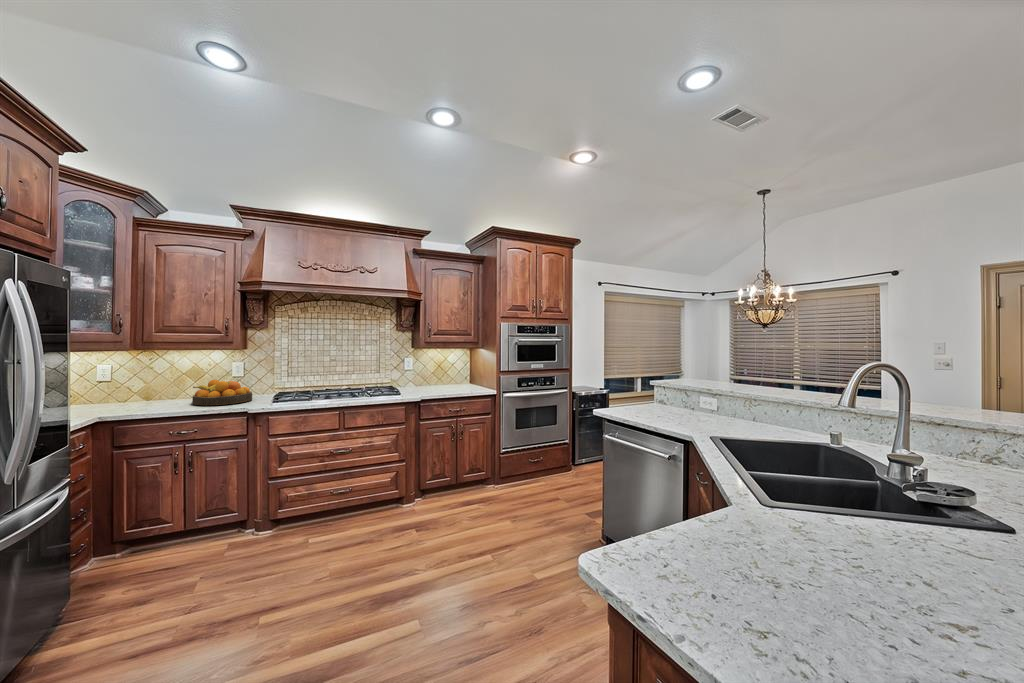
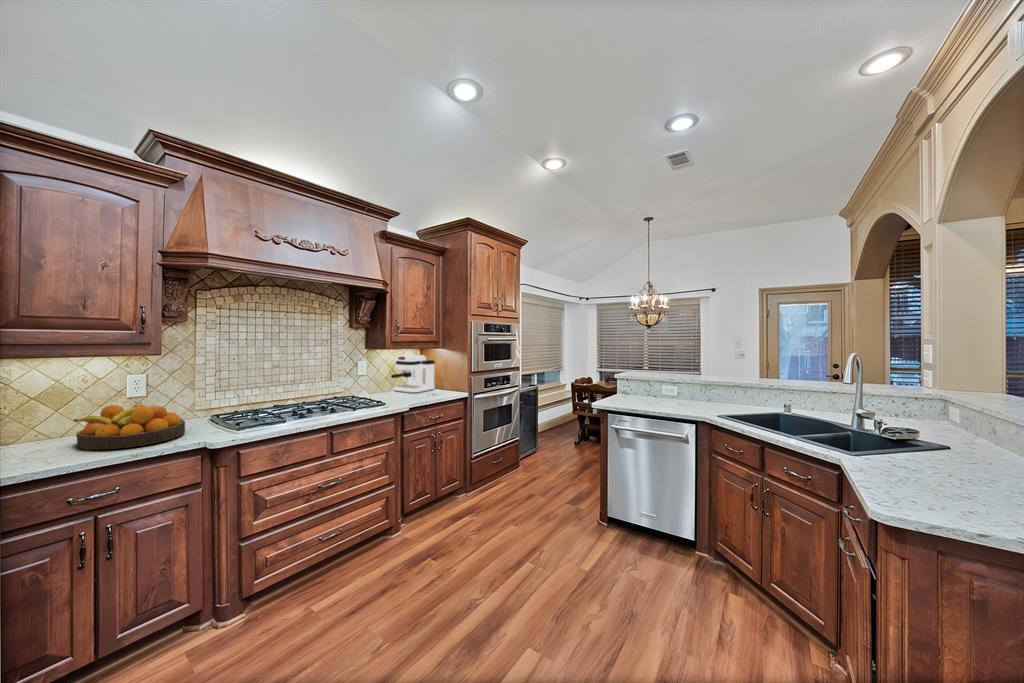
coffee maker: none [421,353,462,391] -> present [391,355,435,398]

